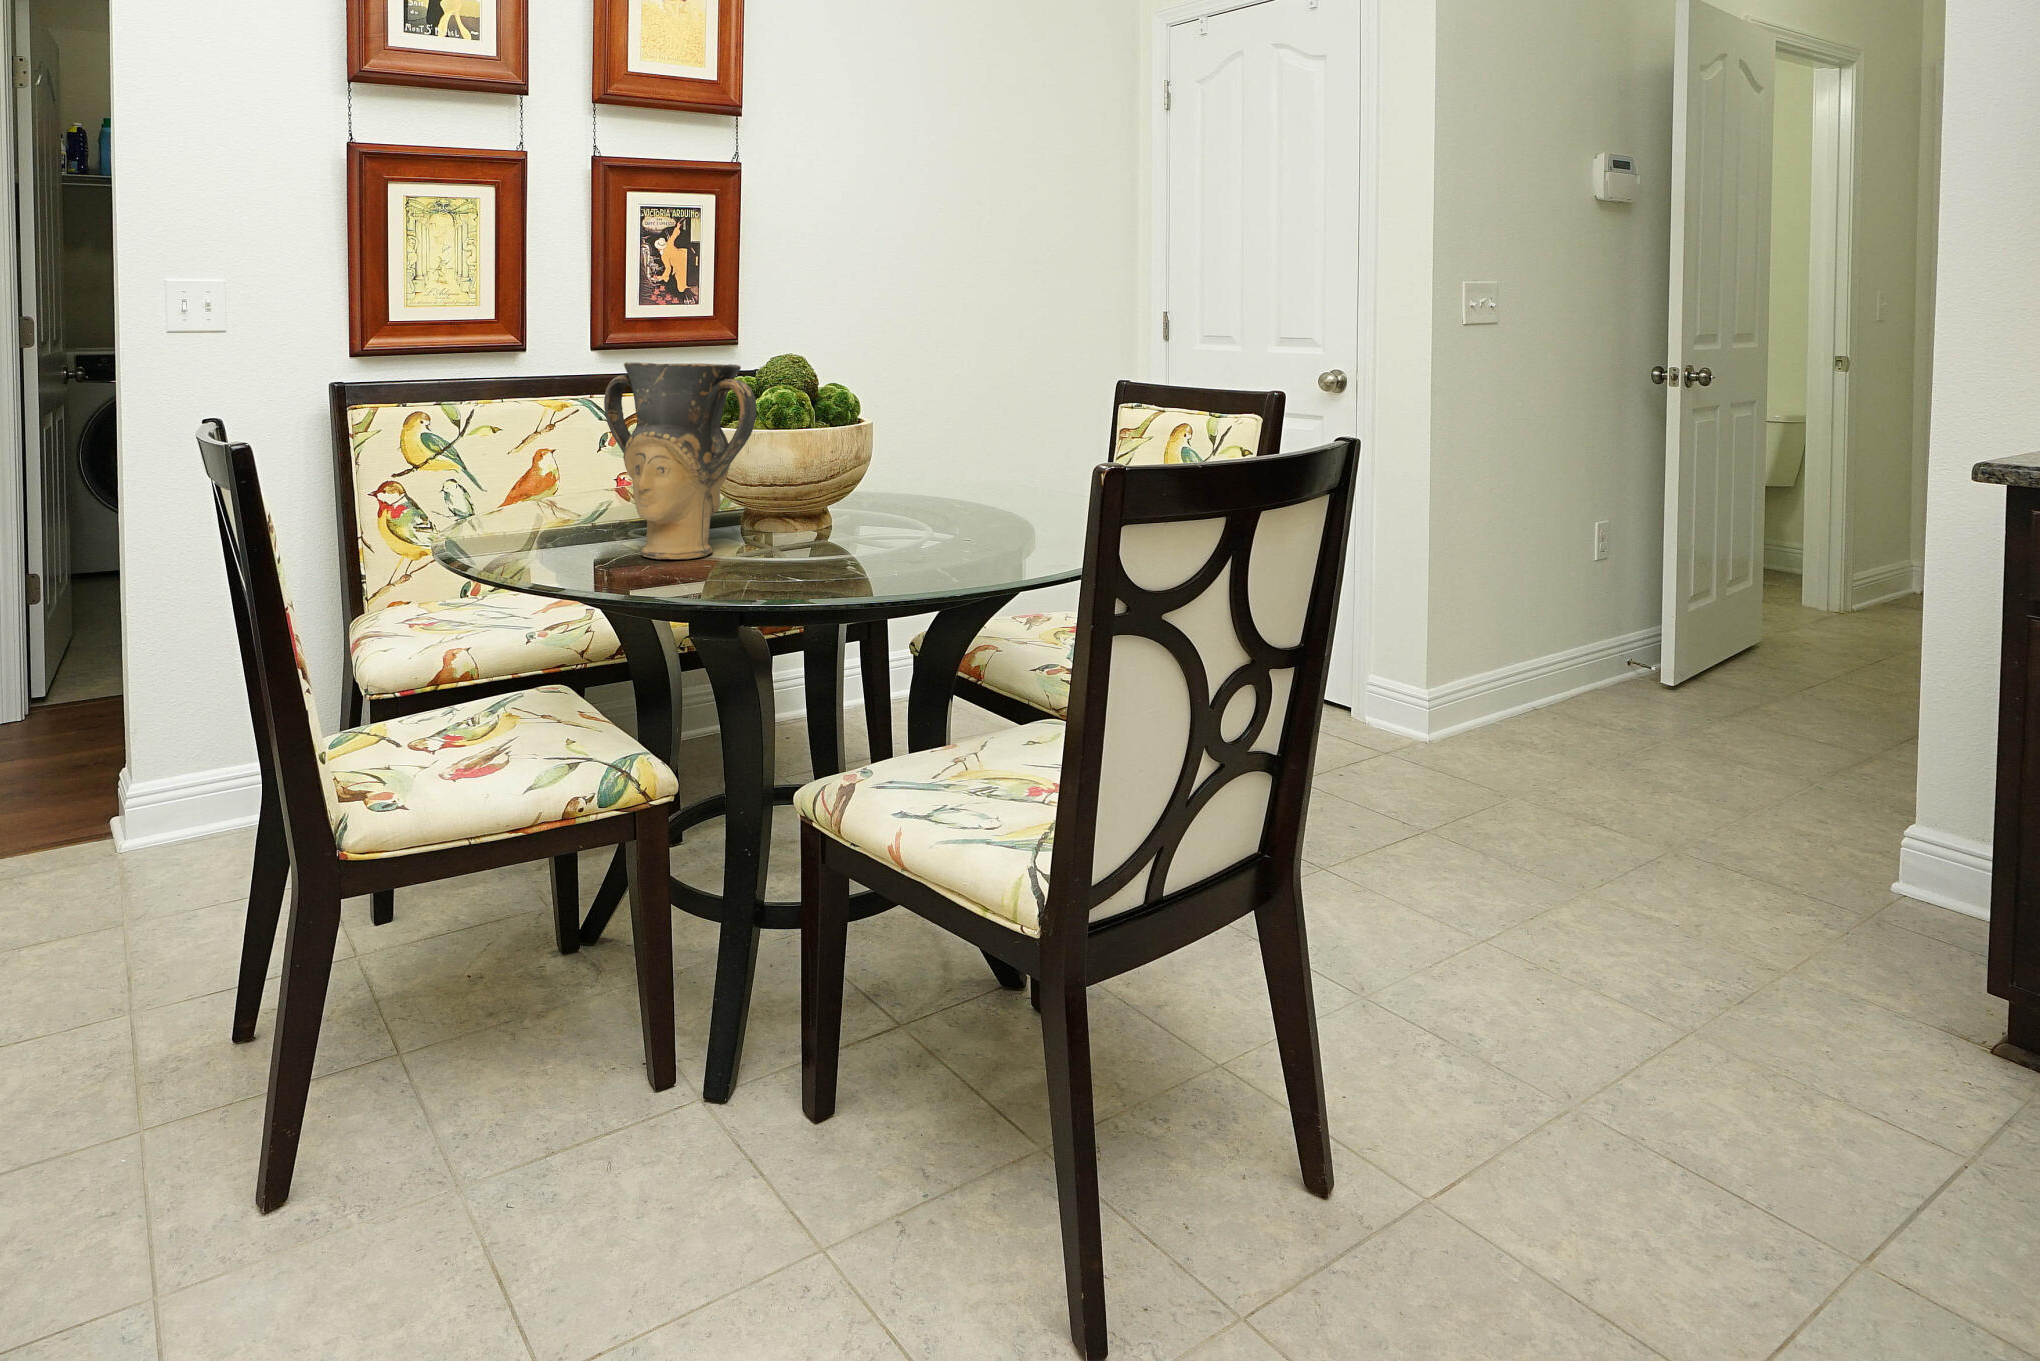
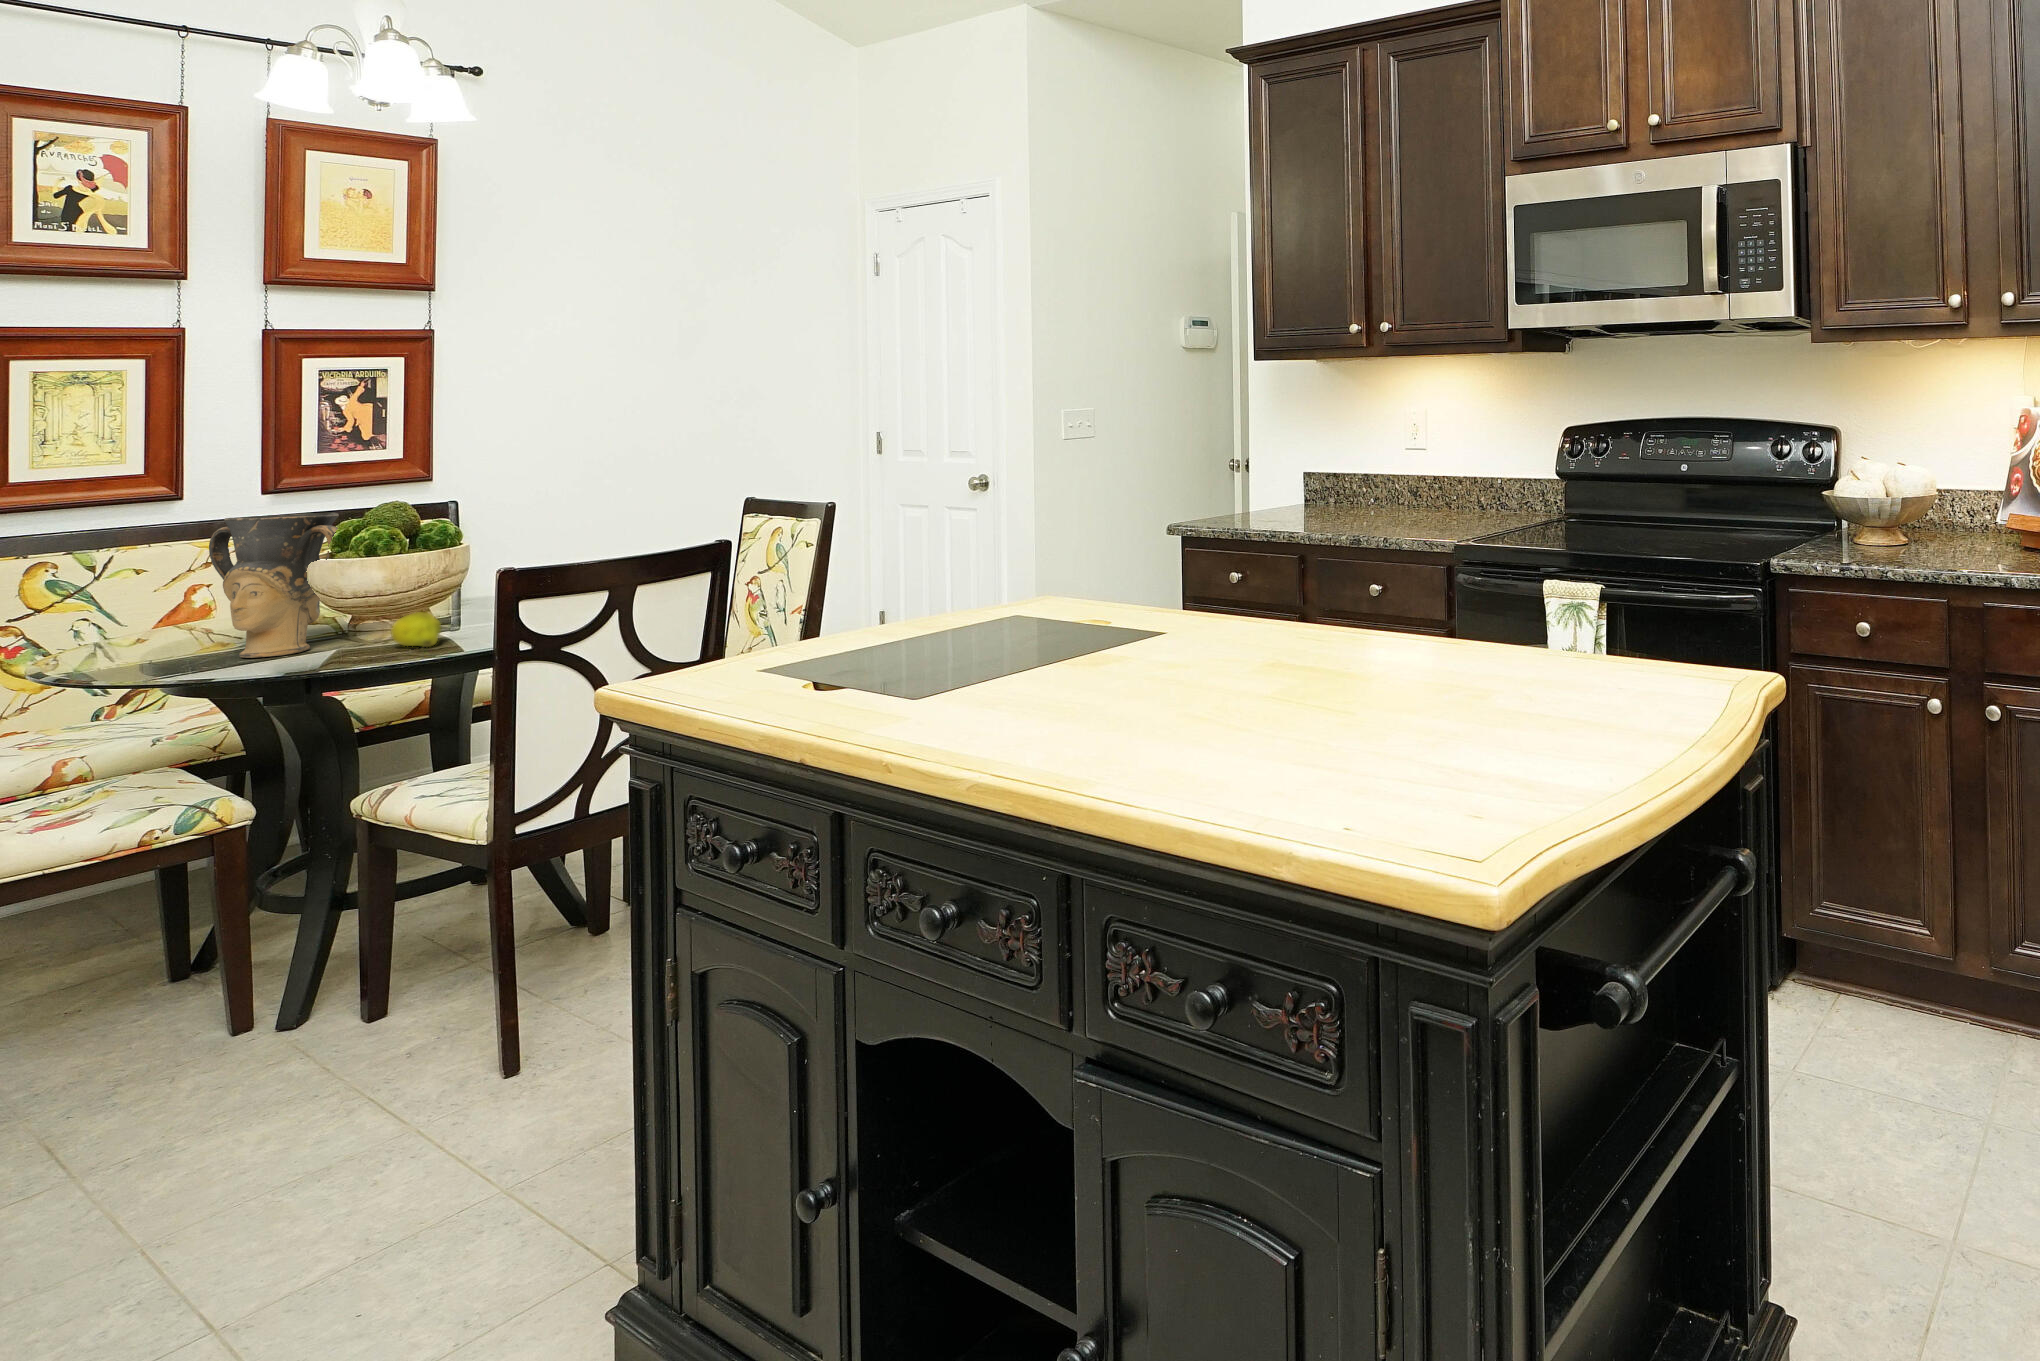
fruit: none [812,514,871,572] -> present [391,612,441,650]

